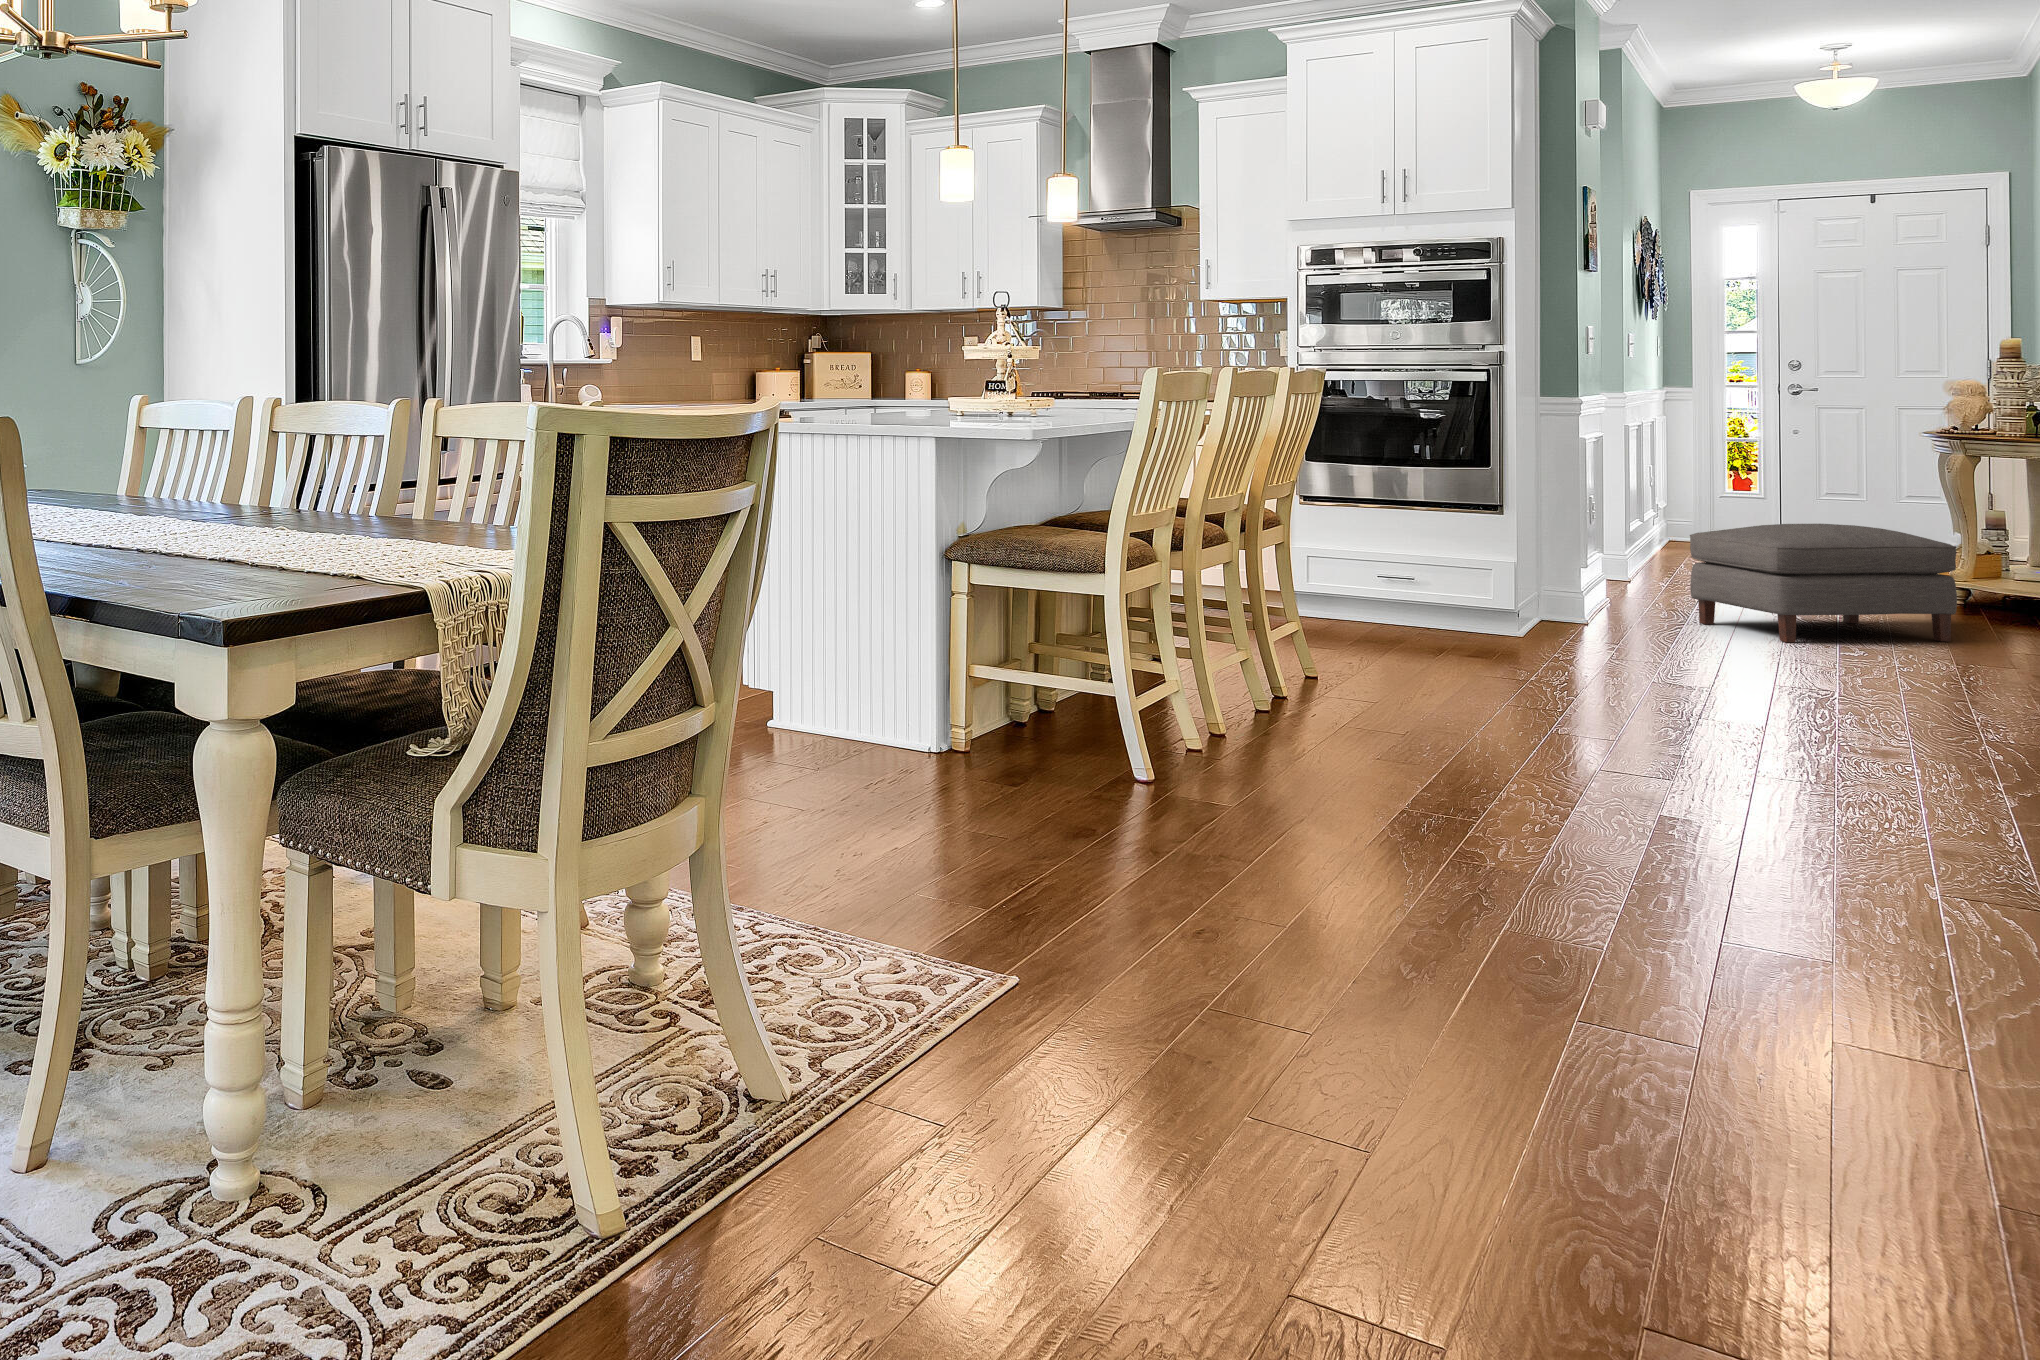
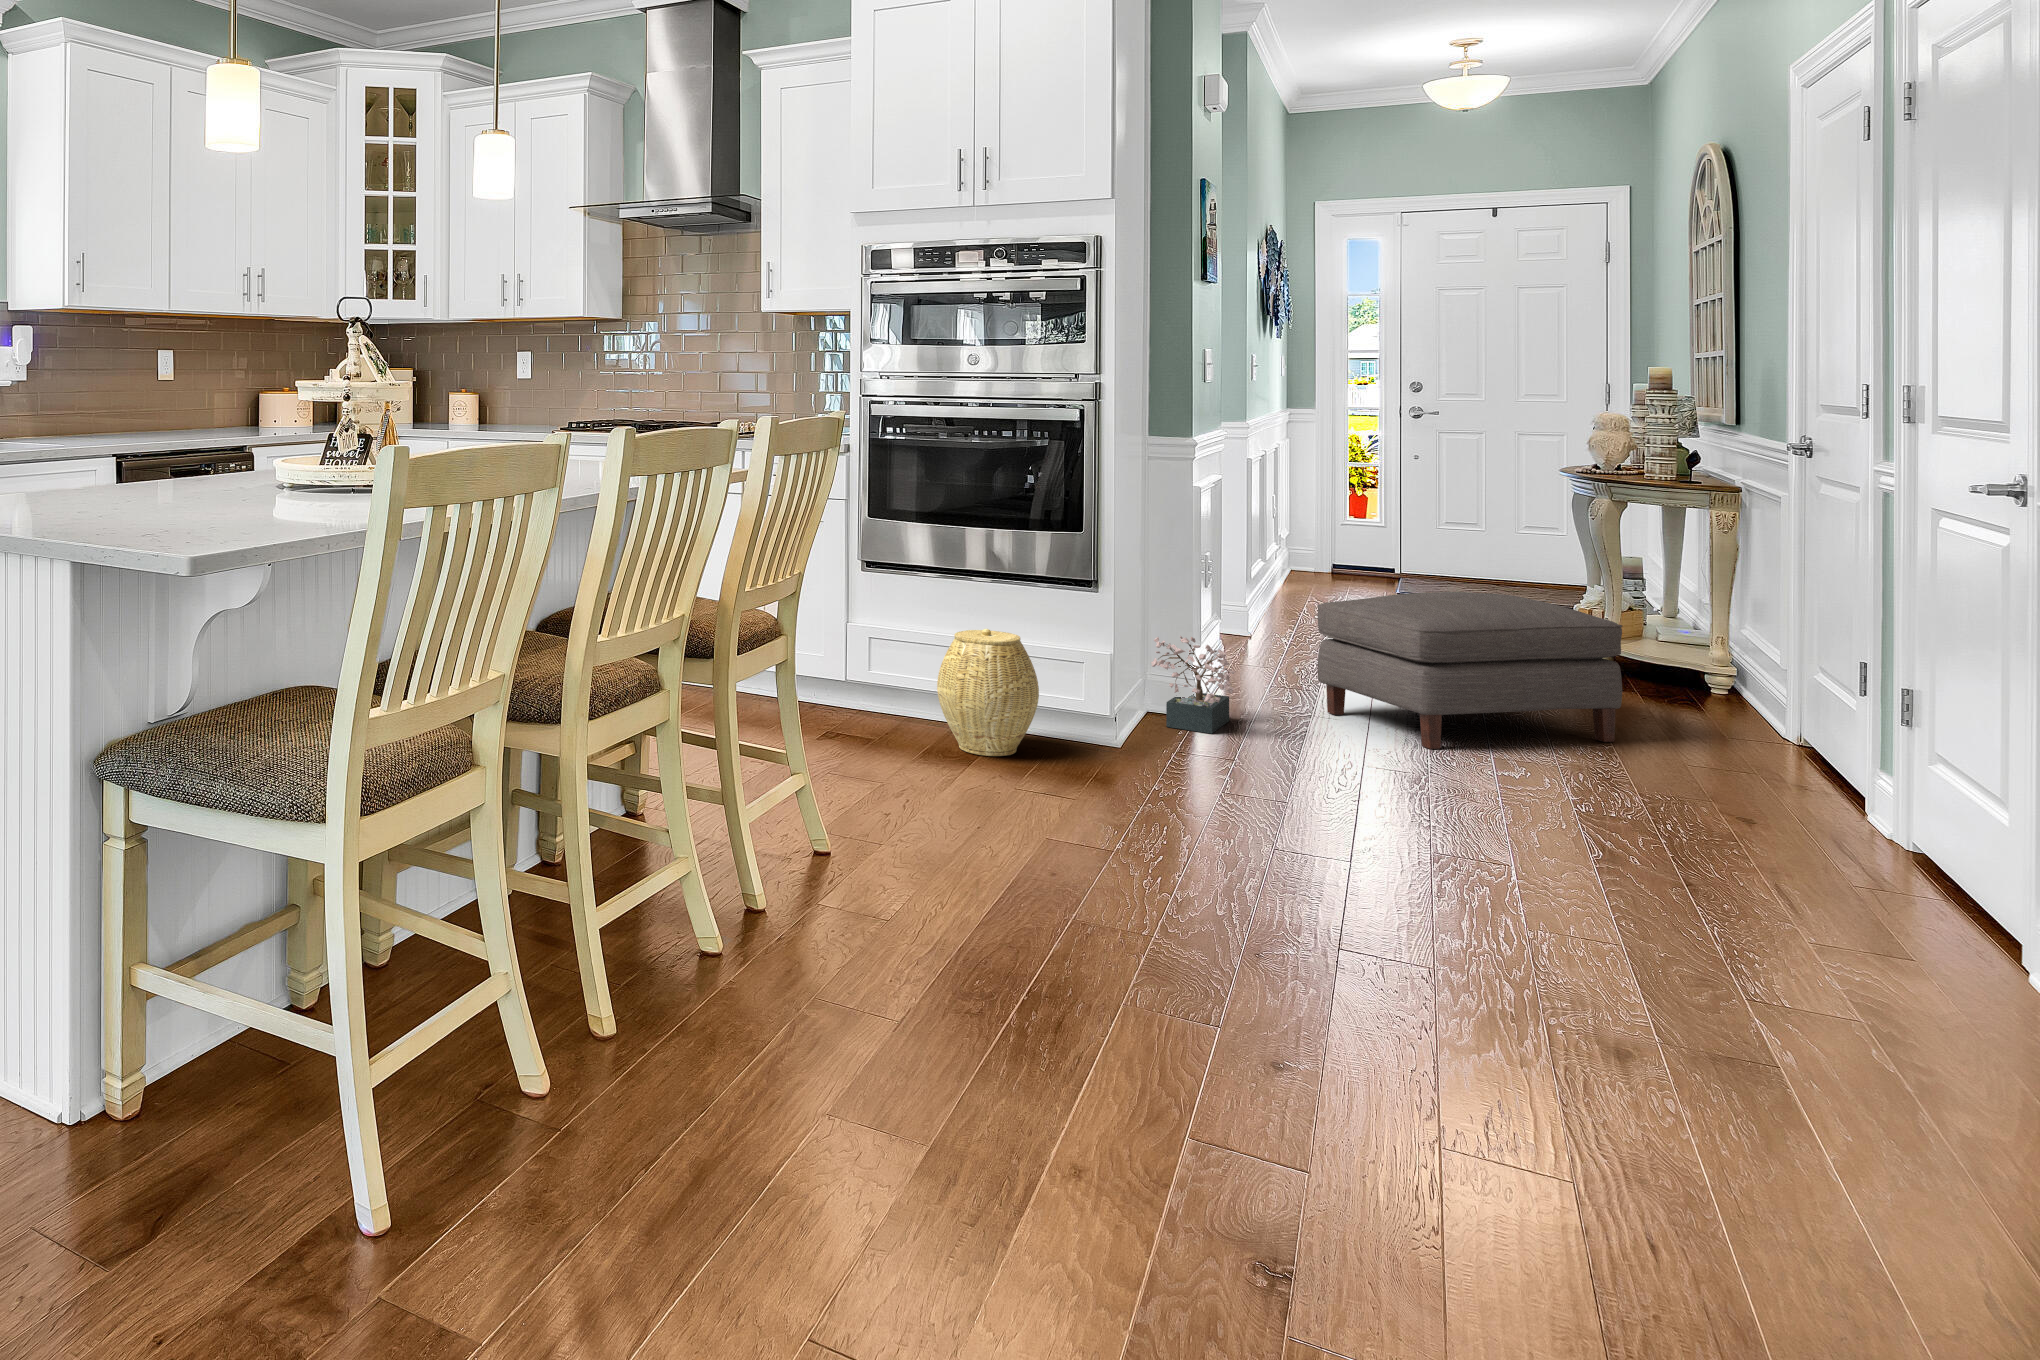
woven basket: none [1370,543,1455,640] -> present [937,629,1039,756]
decorative plant: none [1545,554,1619,632] -> present [1151,636,1235,734]

